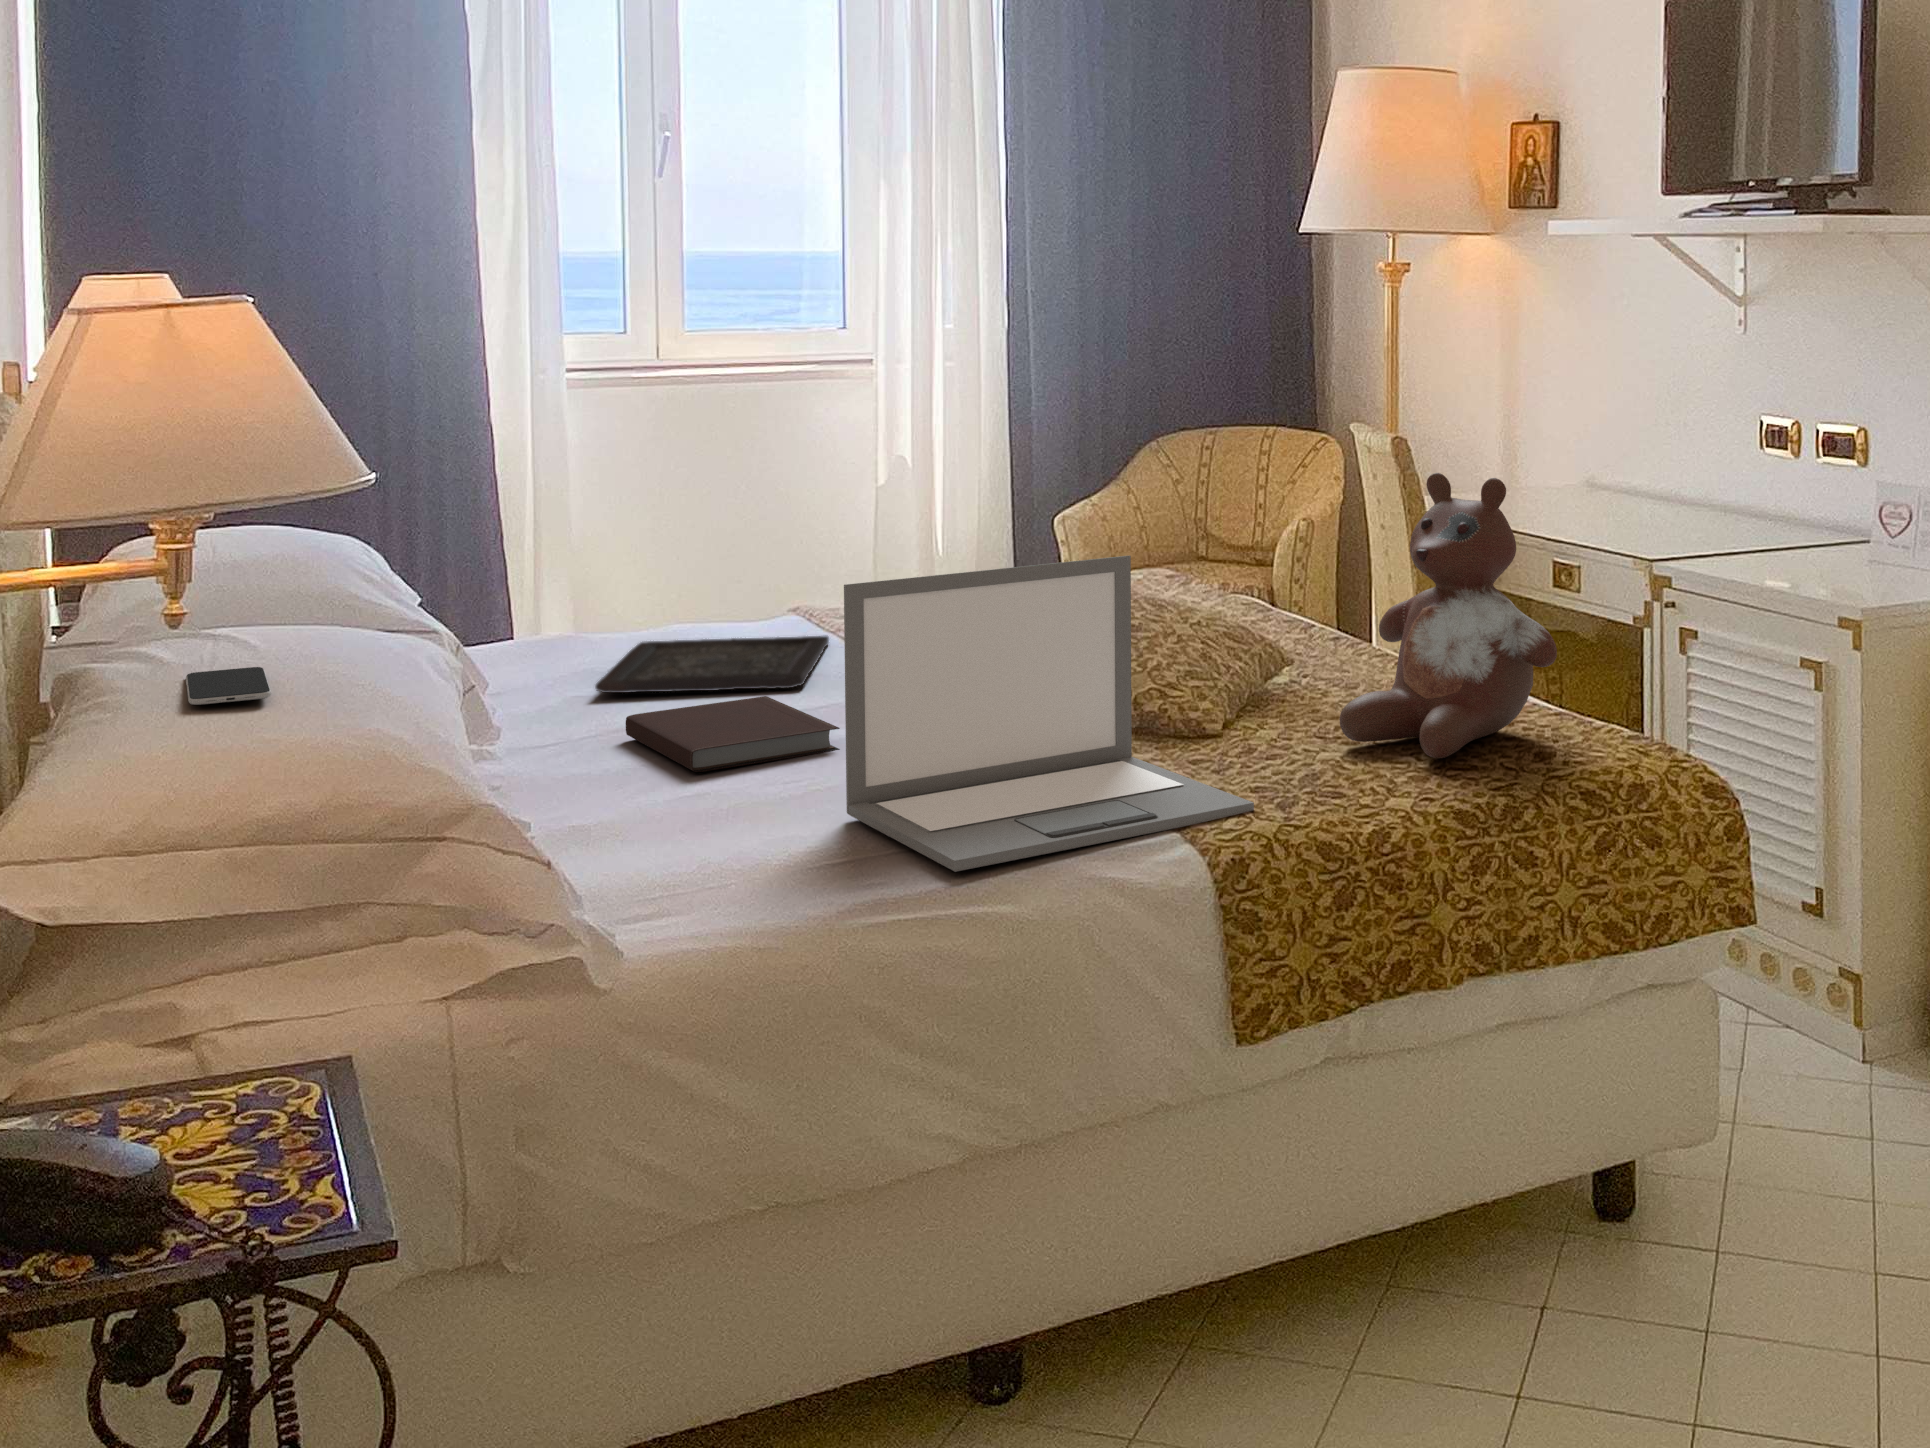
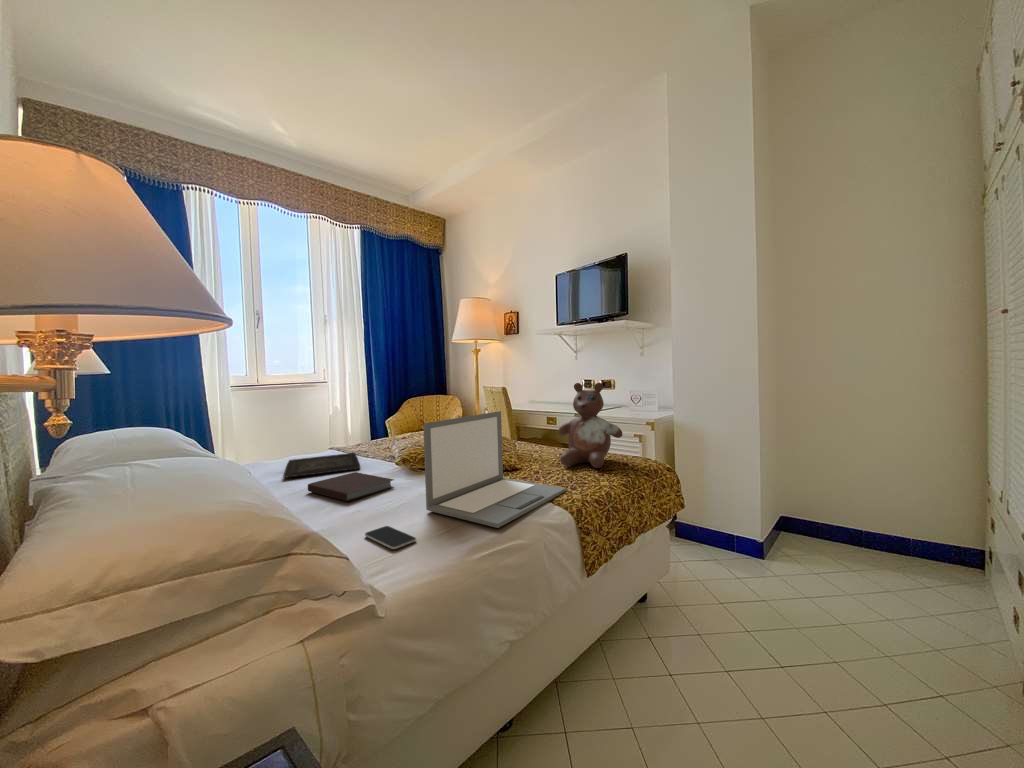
smartphone: present [186,667,271,705] -> present [365,526,416,549]

